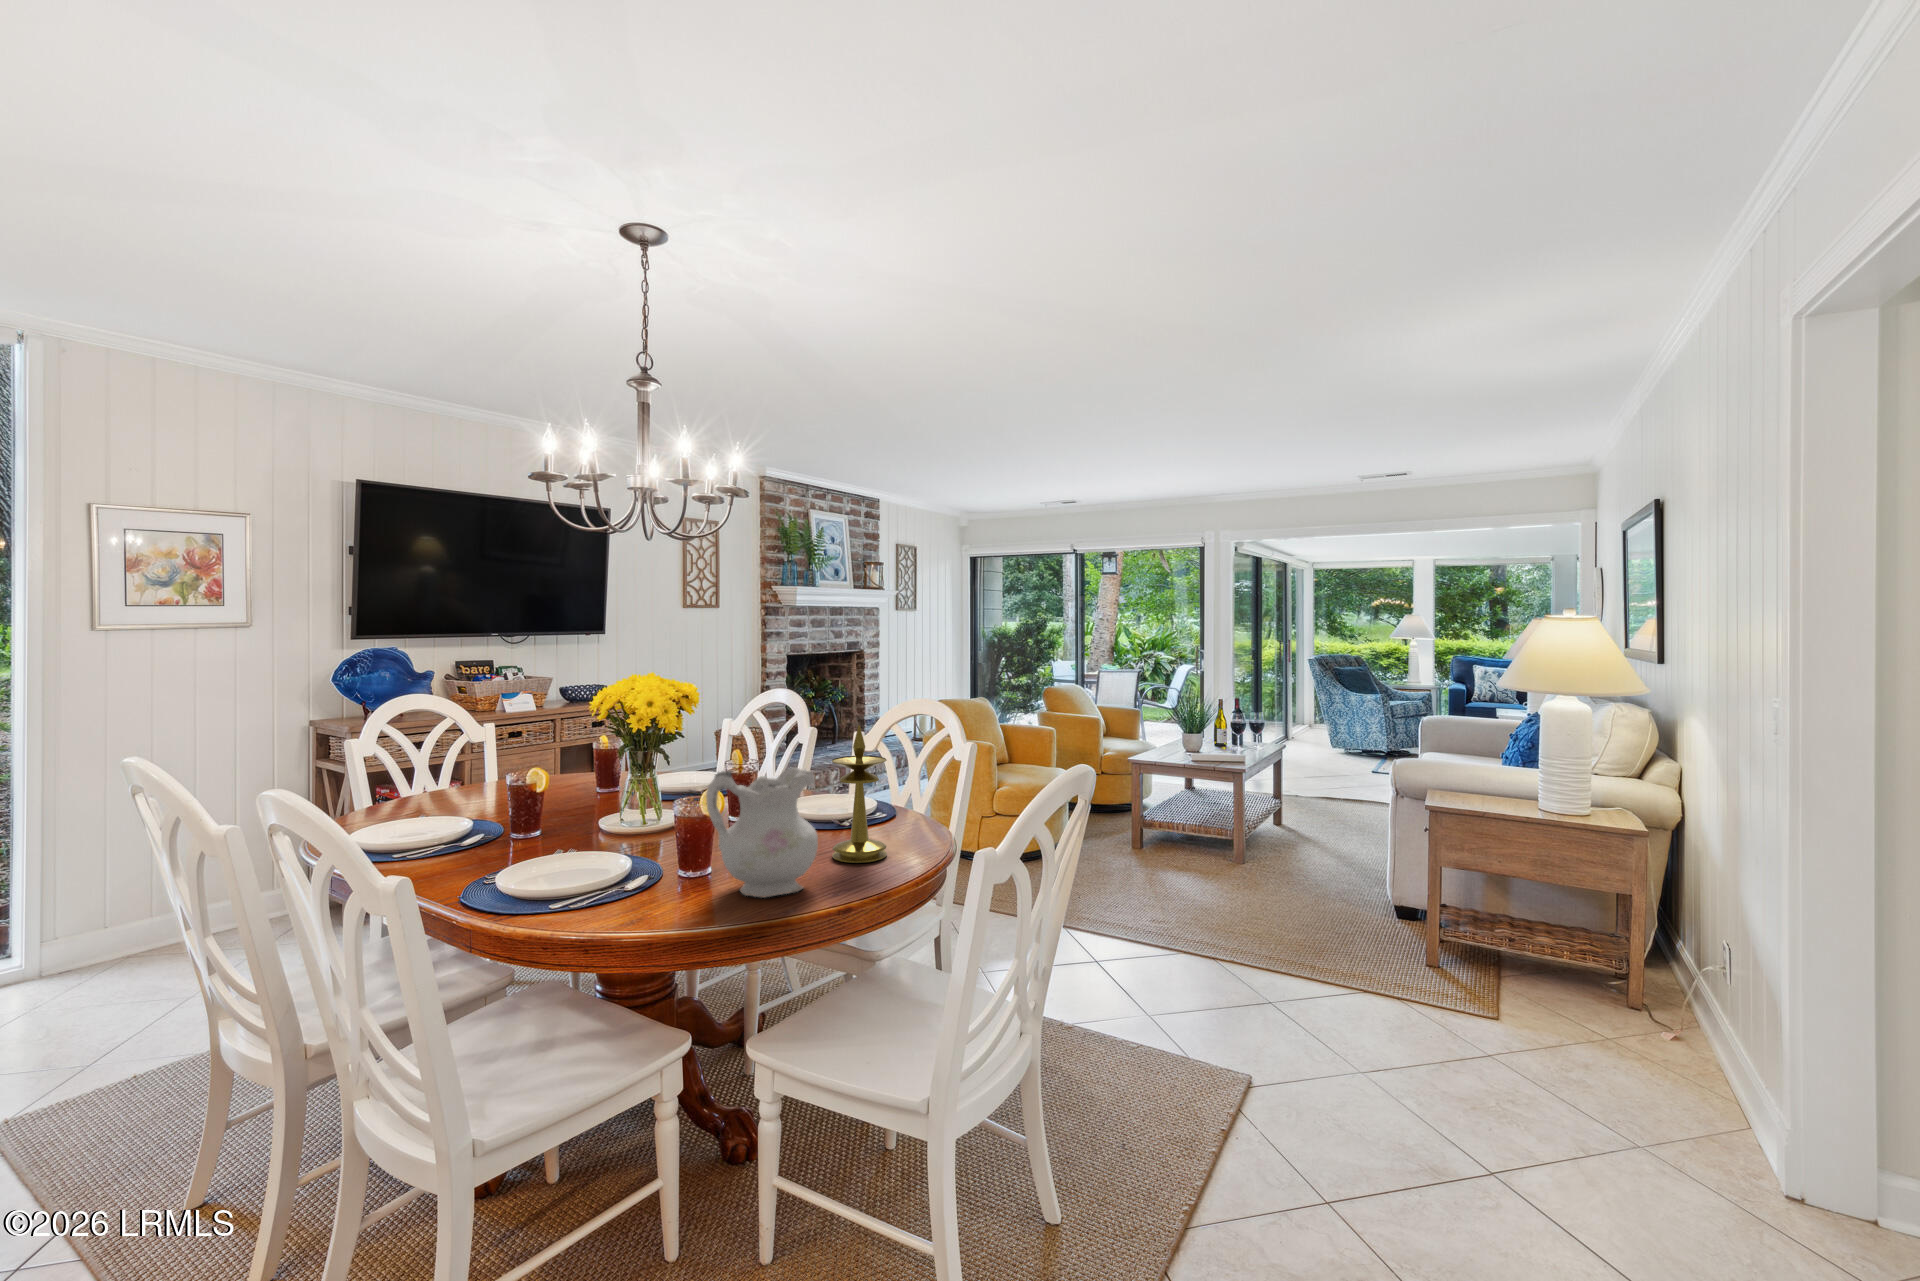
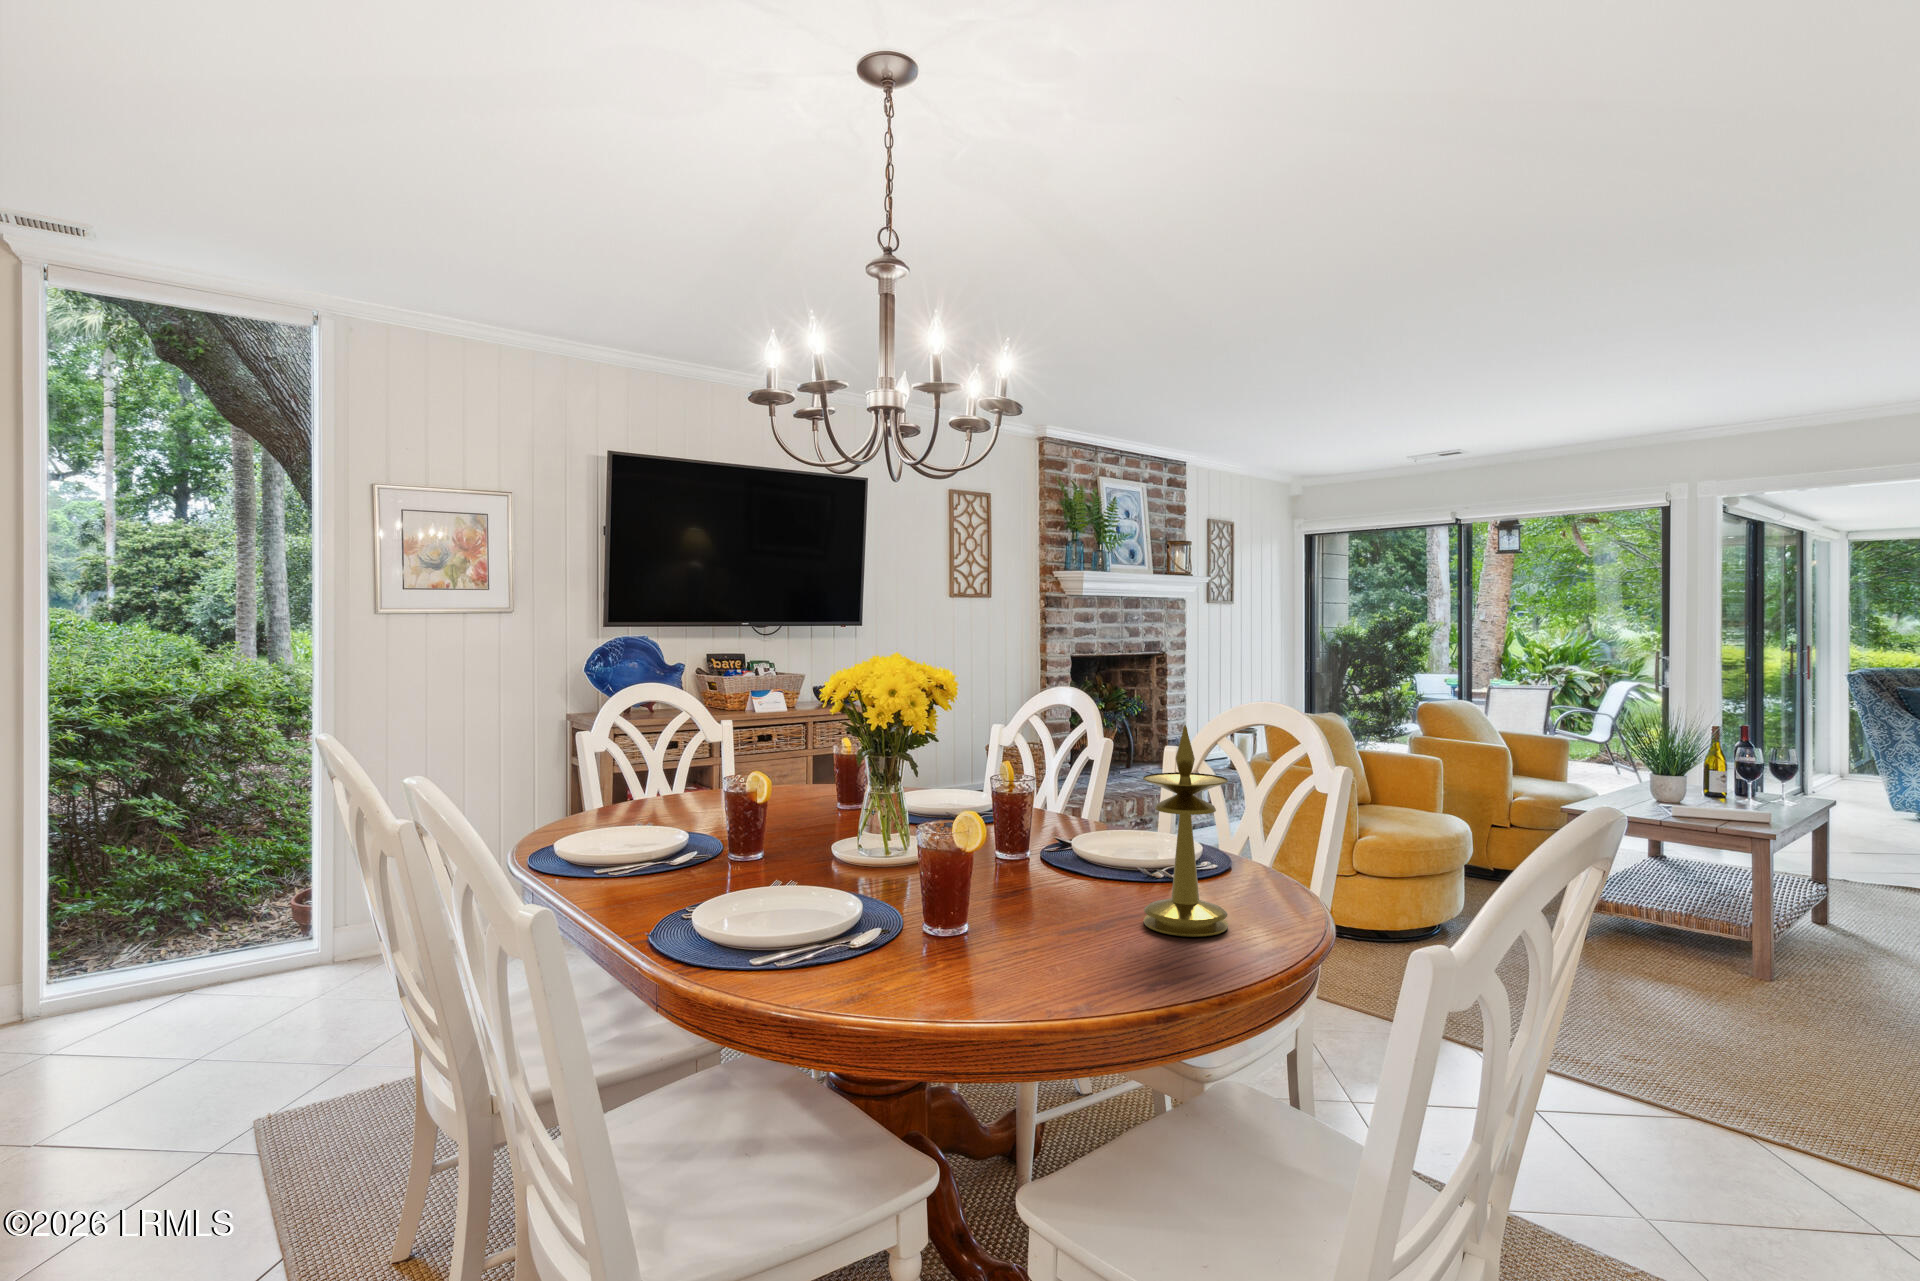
ceramic pitcher: present [706,767,818,898] -> none [959,783,1125,982]

